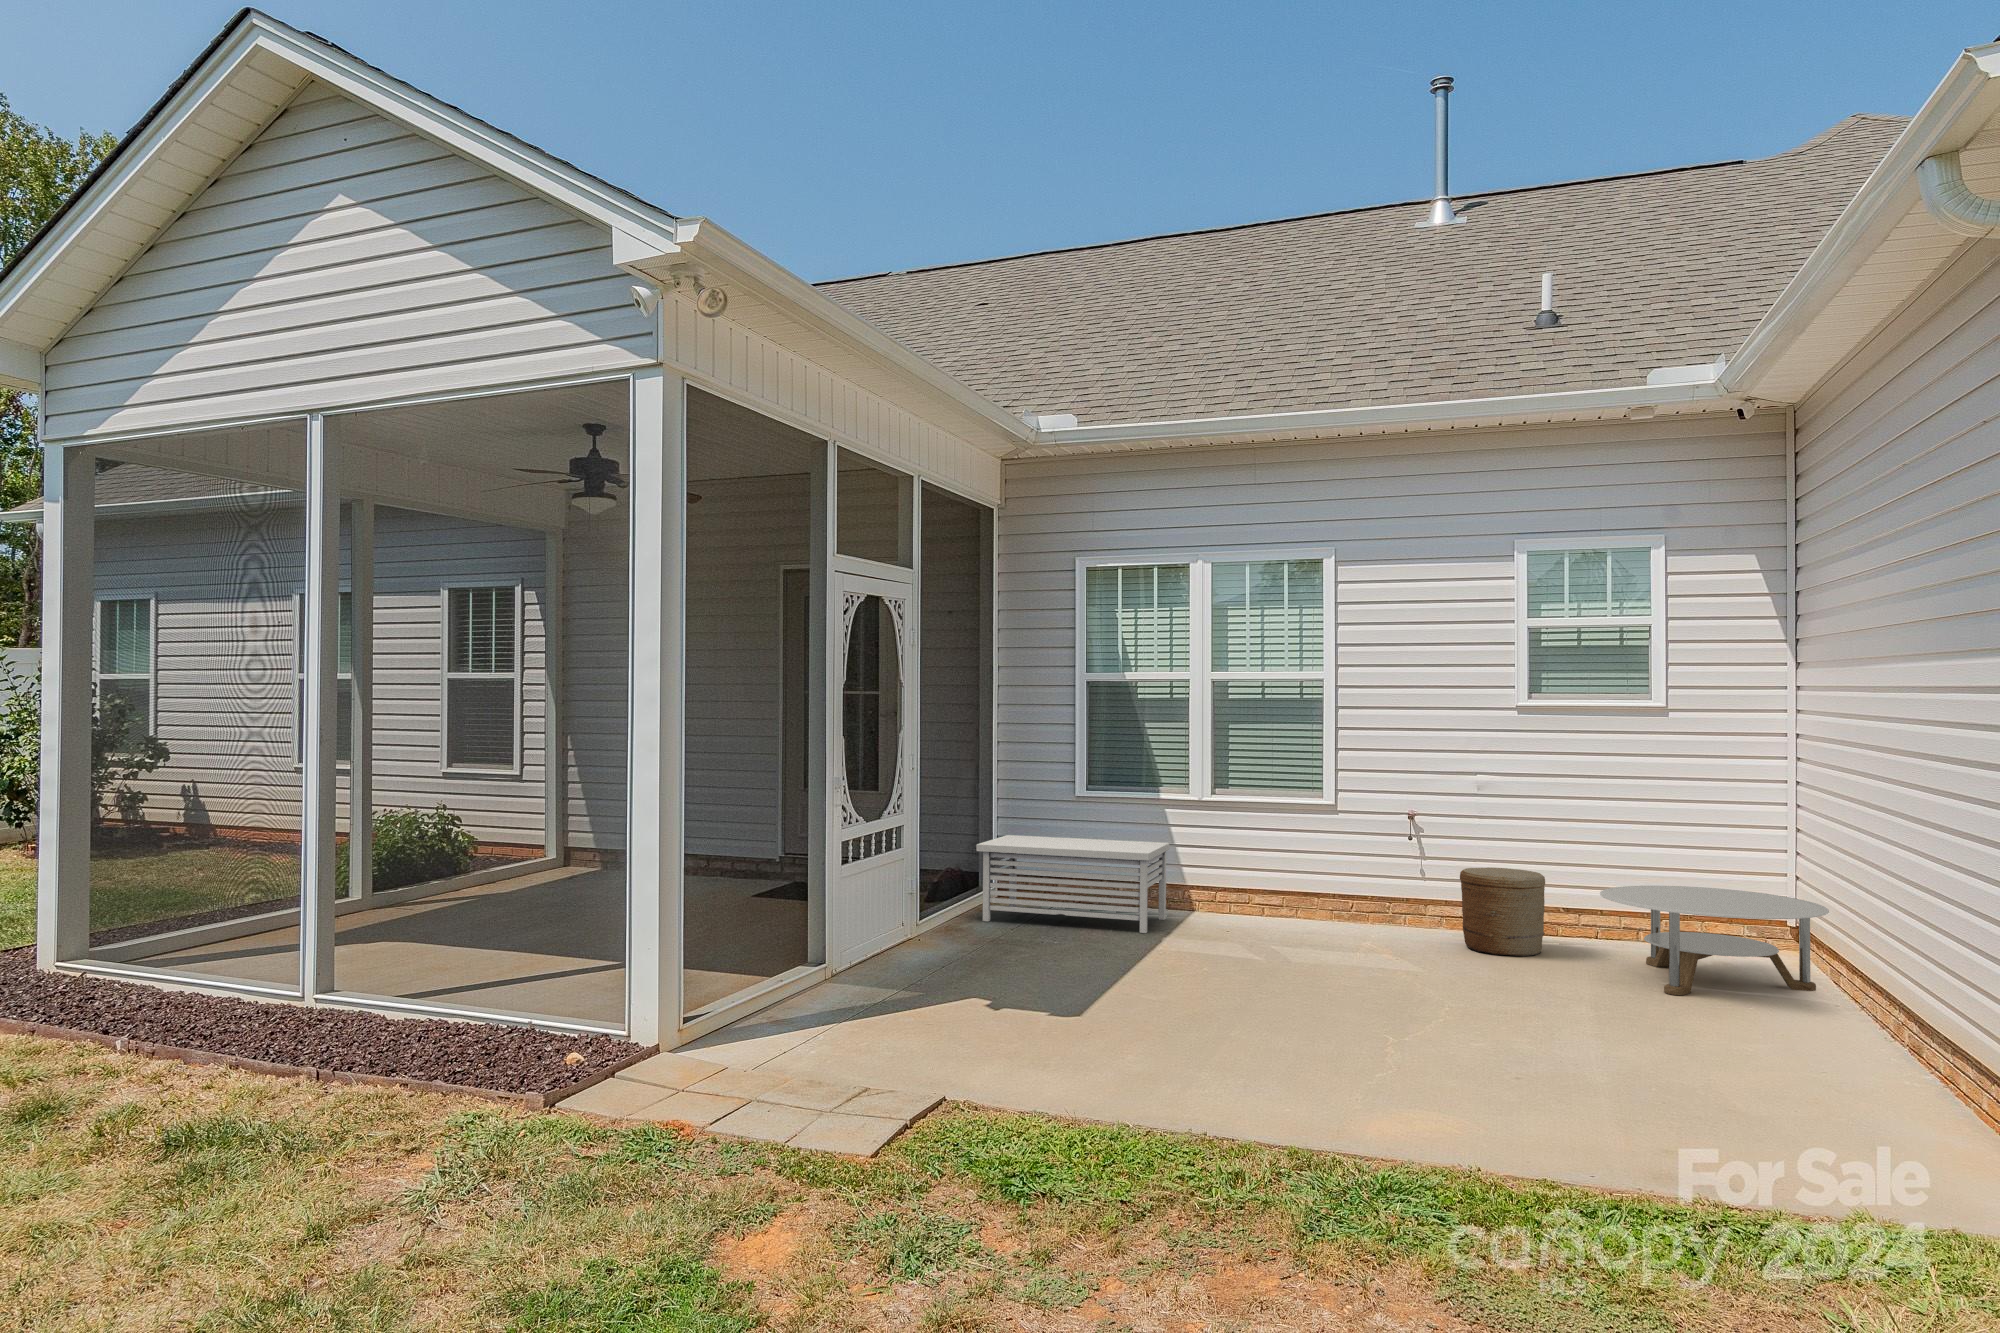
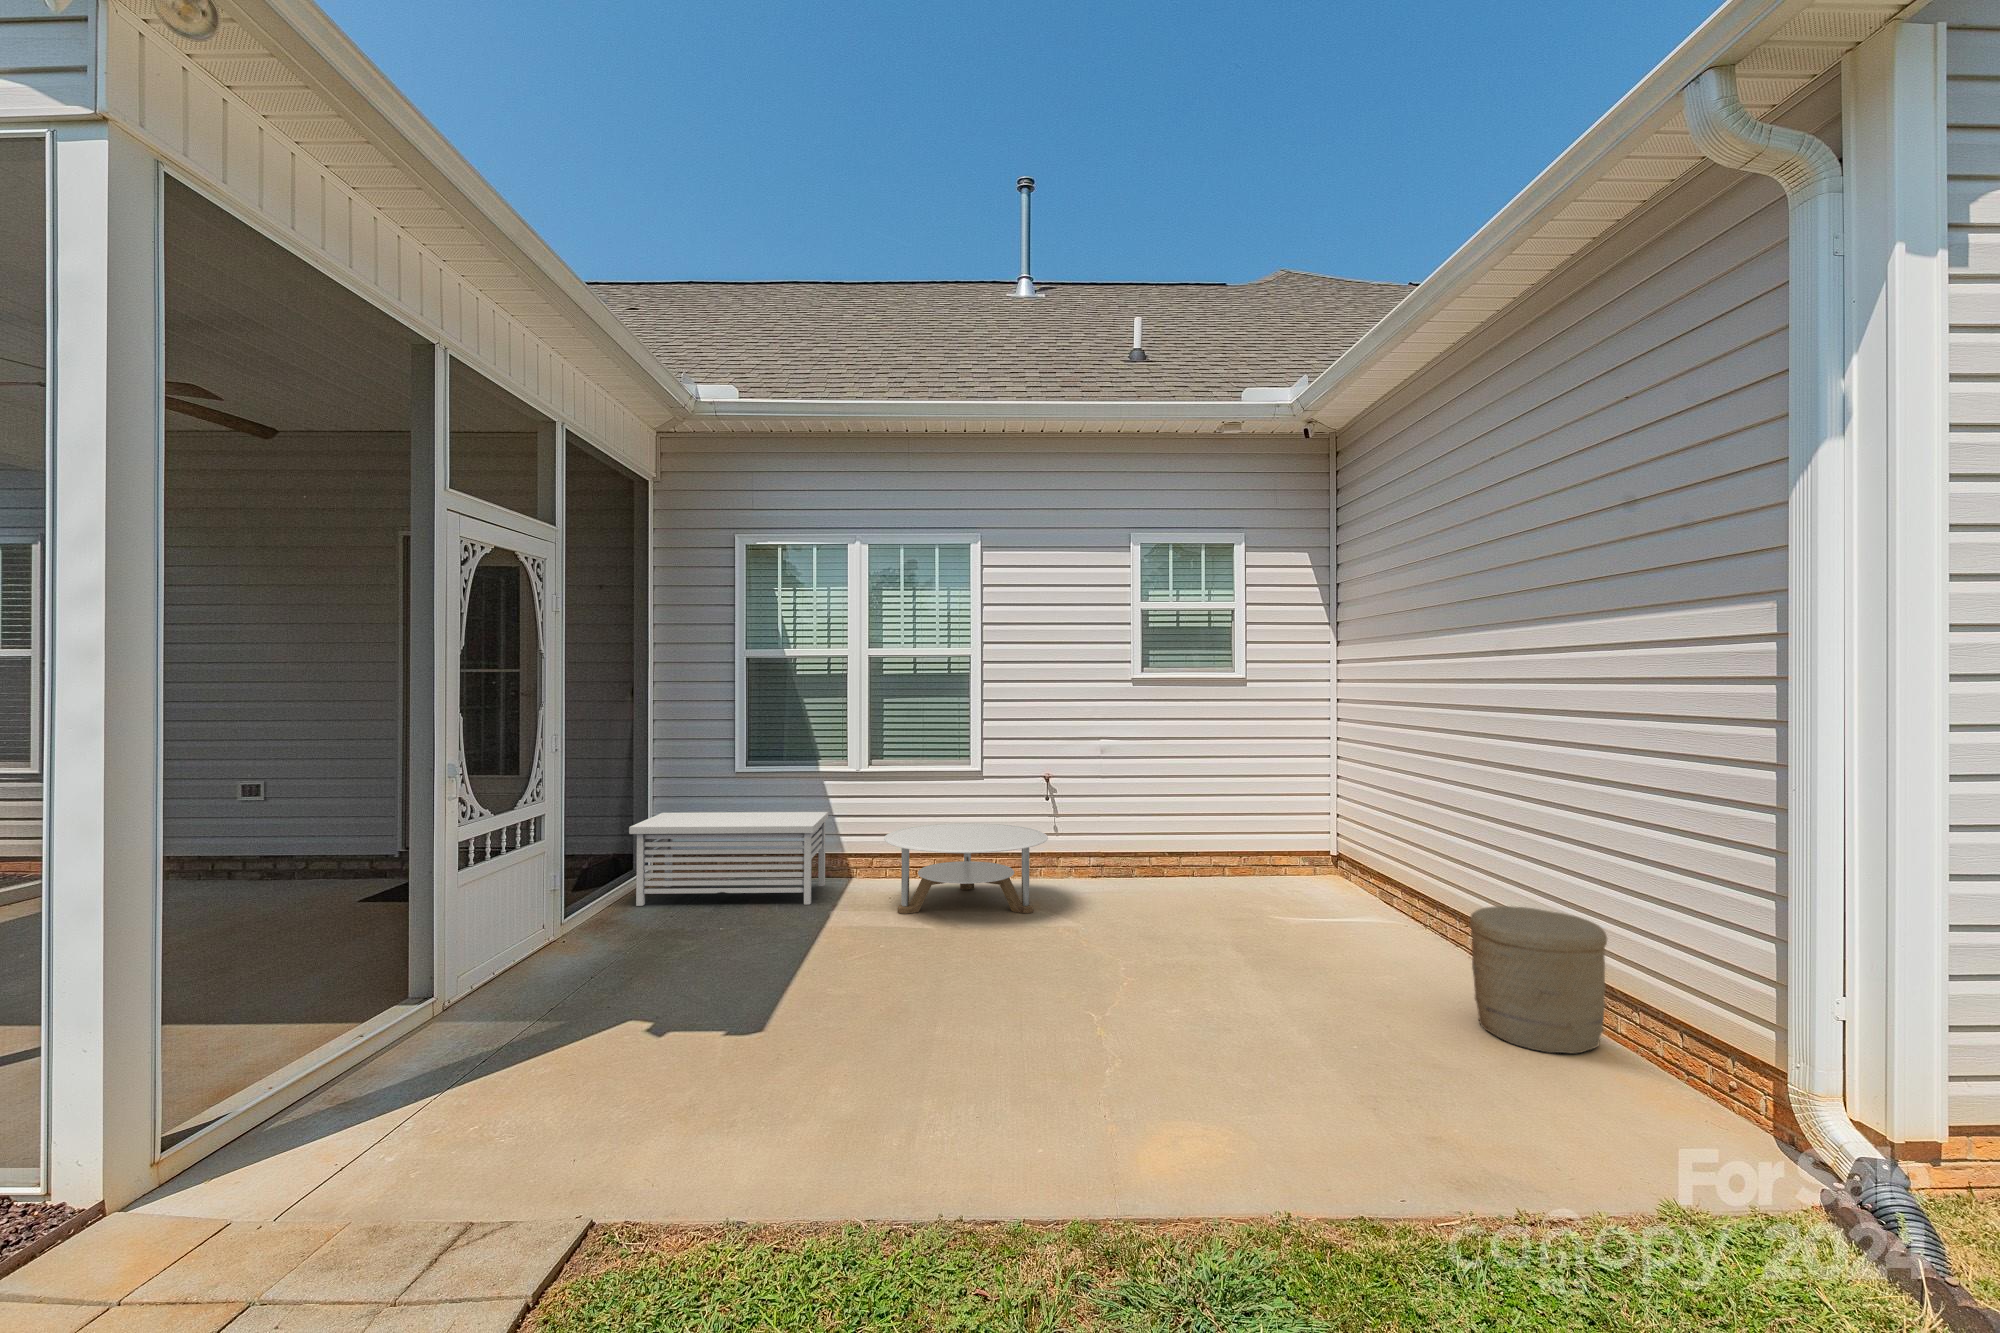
woven basket: present [1460,867,1545,956] -> present [1470,906,1607,1054]
round table: present [1600,886,1829,995] -> present [884,823,1048,914]

